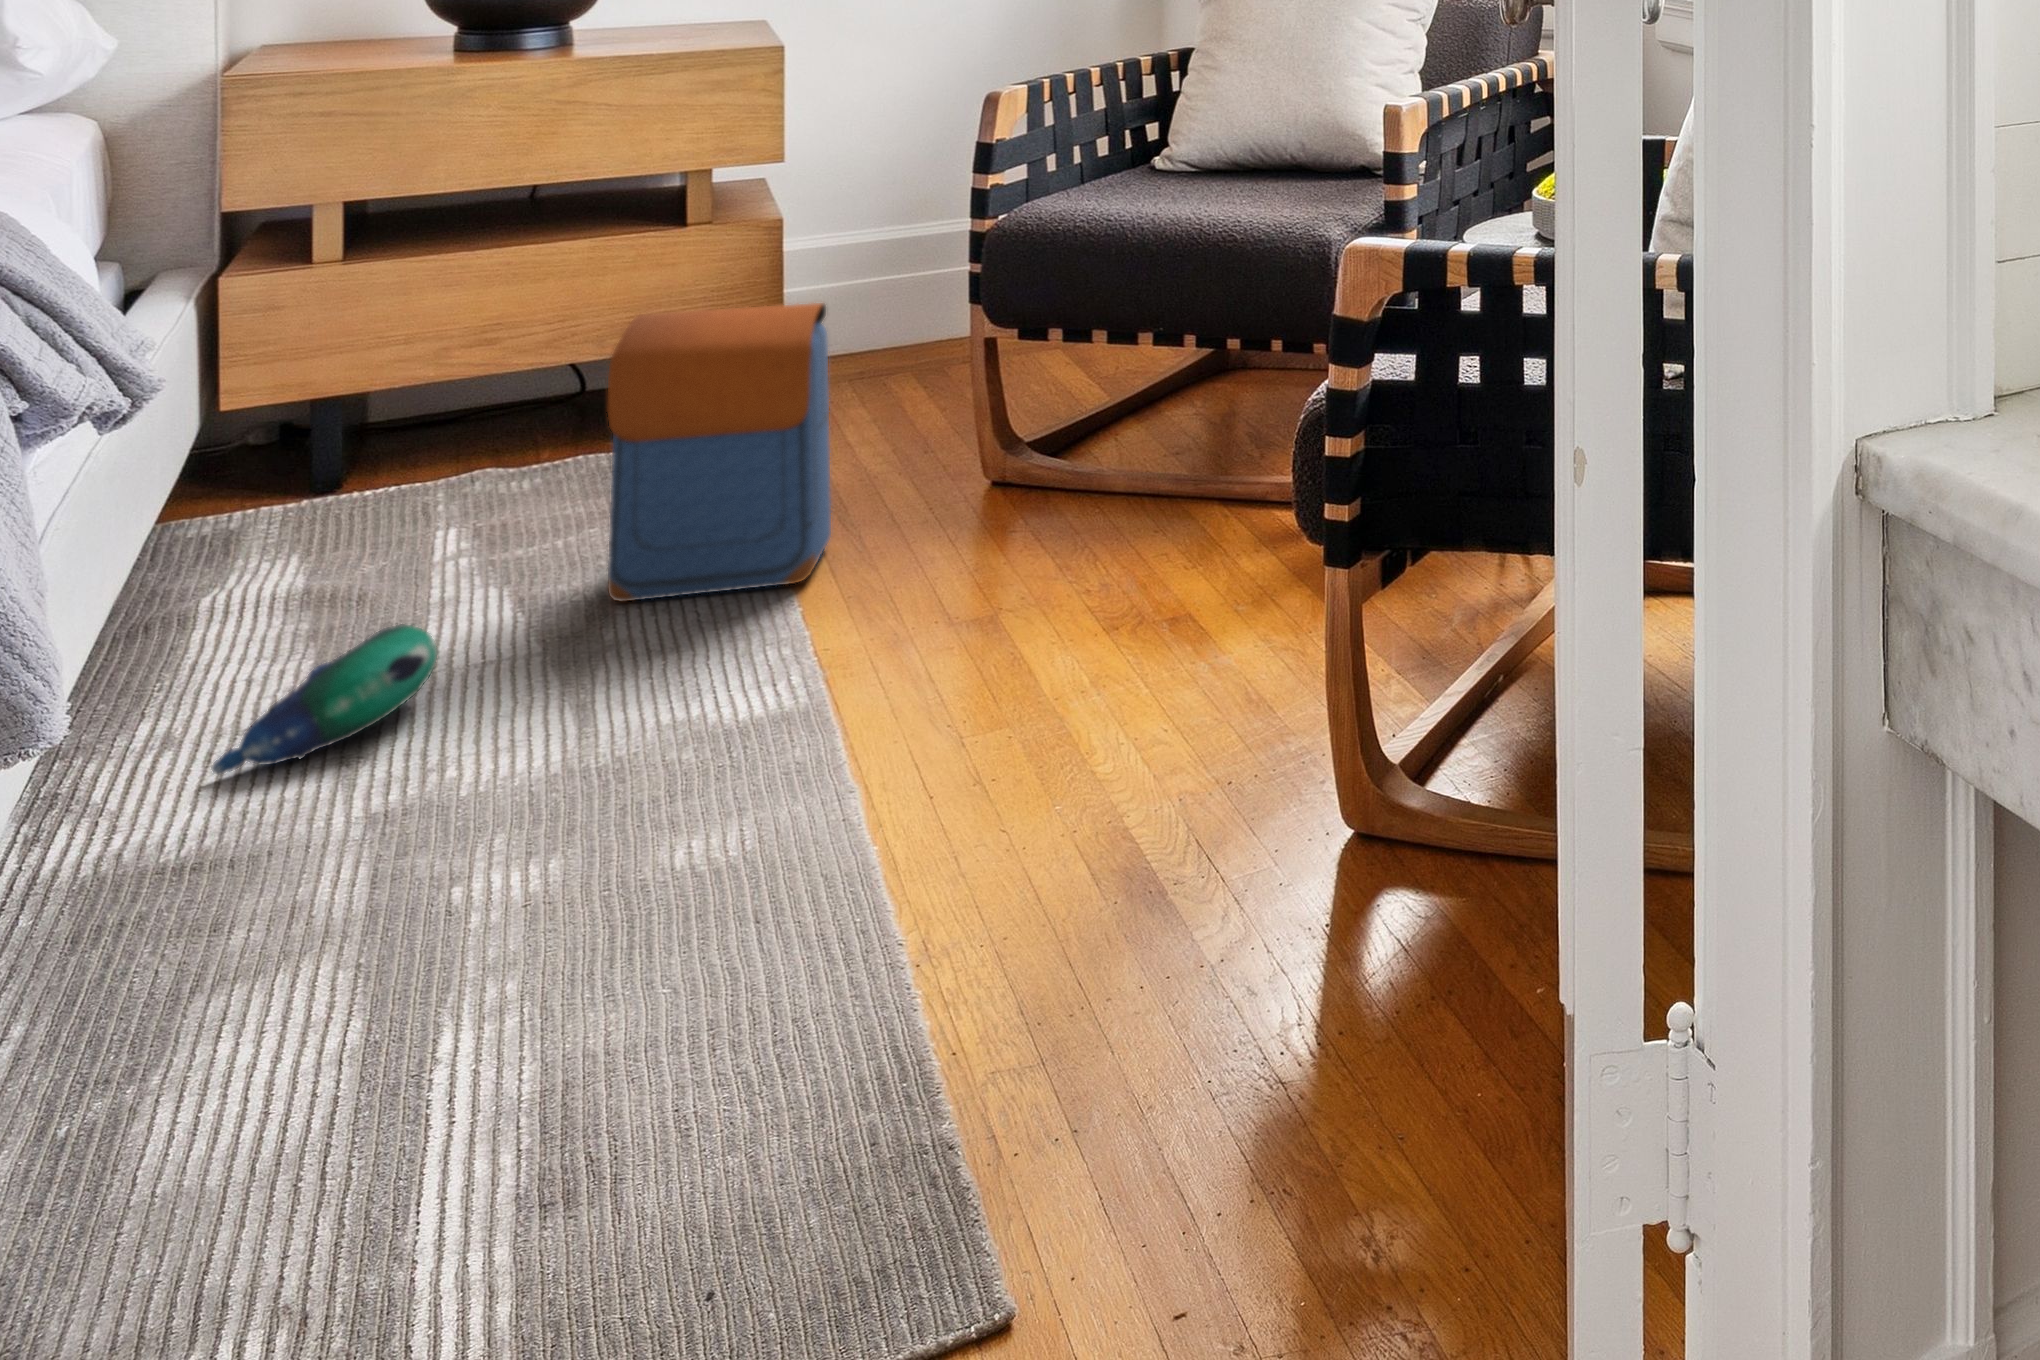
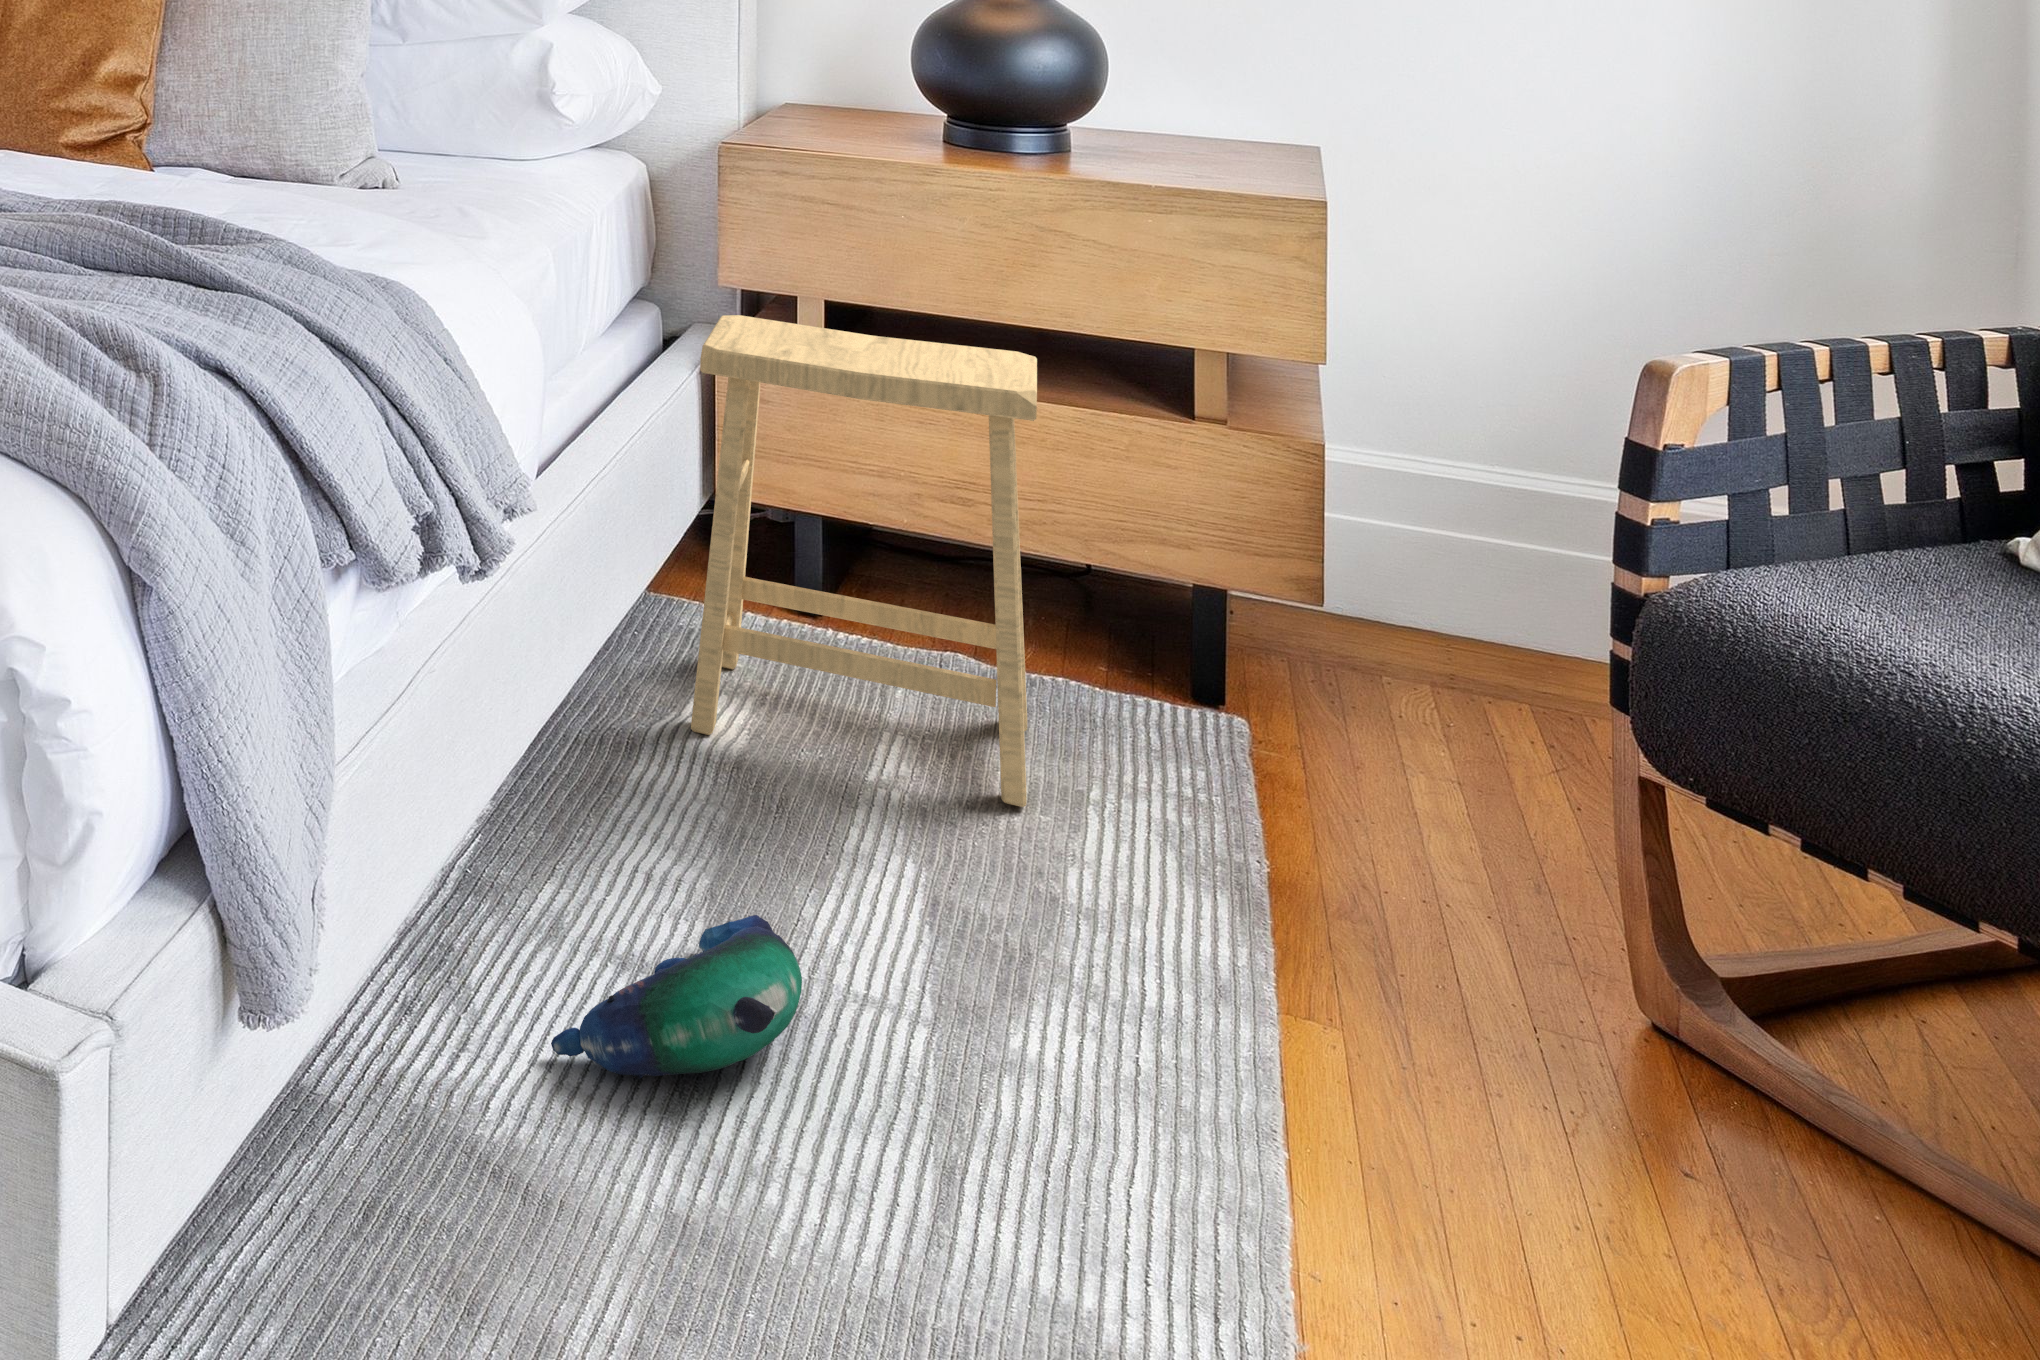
footstool: none [251,192,581,584] -> present [691,315,1037,807]
backpack: present [607,303,831,601] -> none [1031,579,1361,1086]

